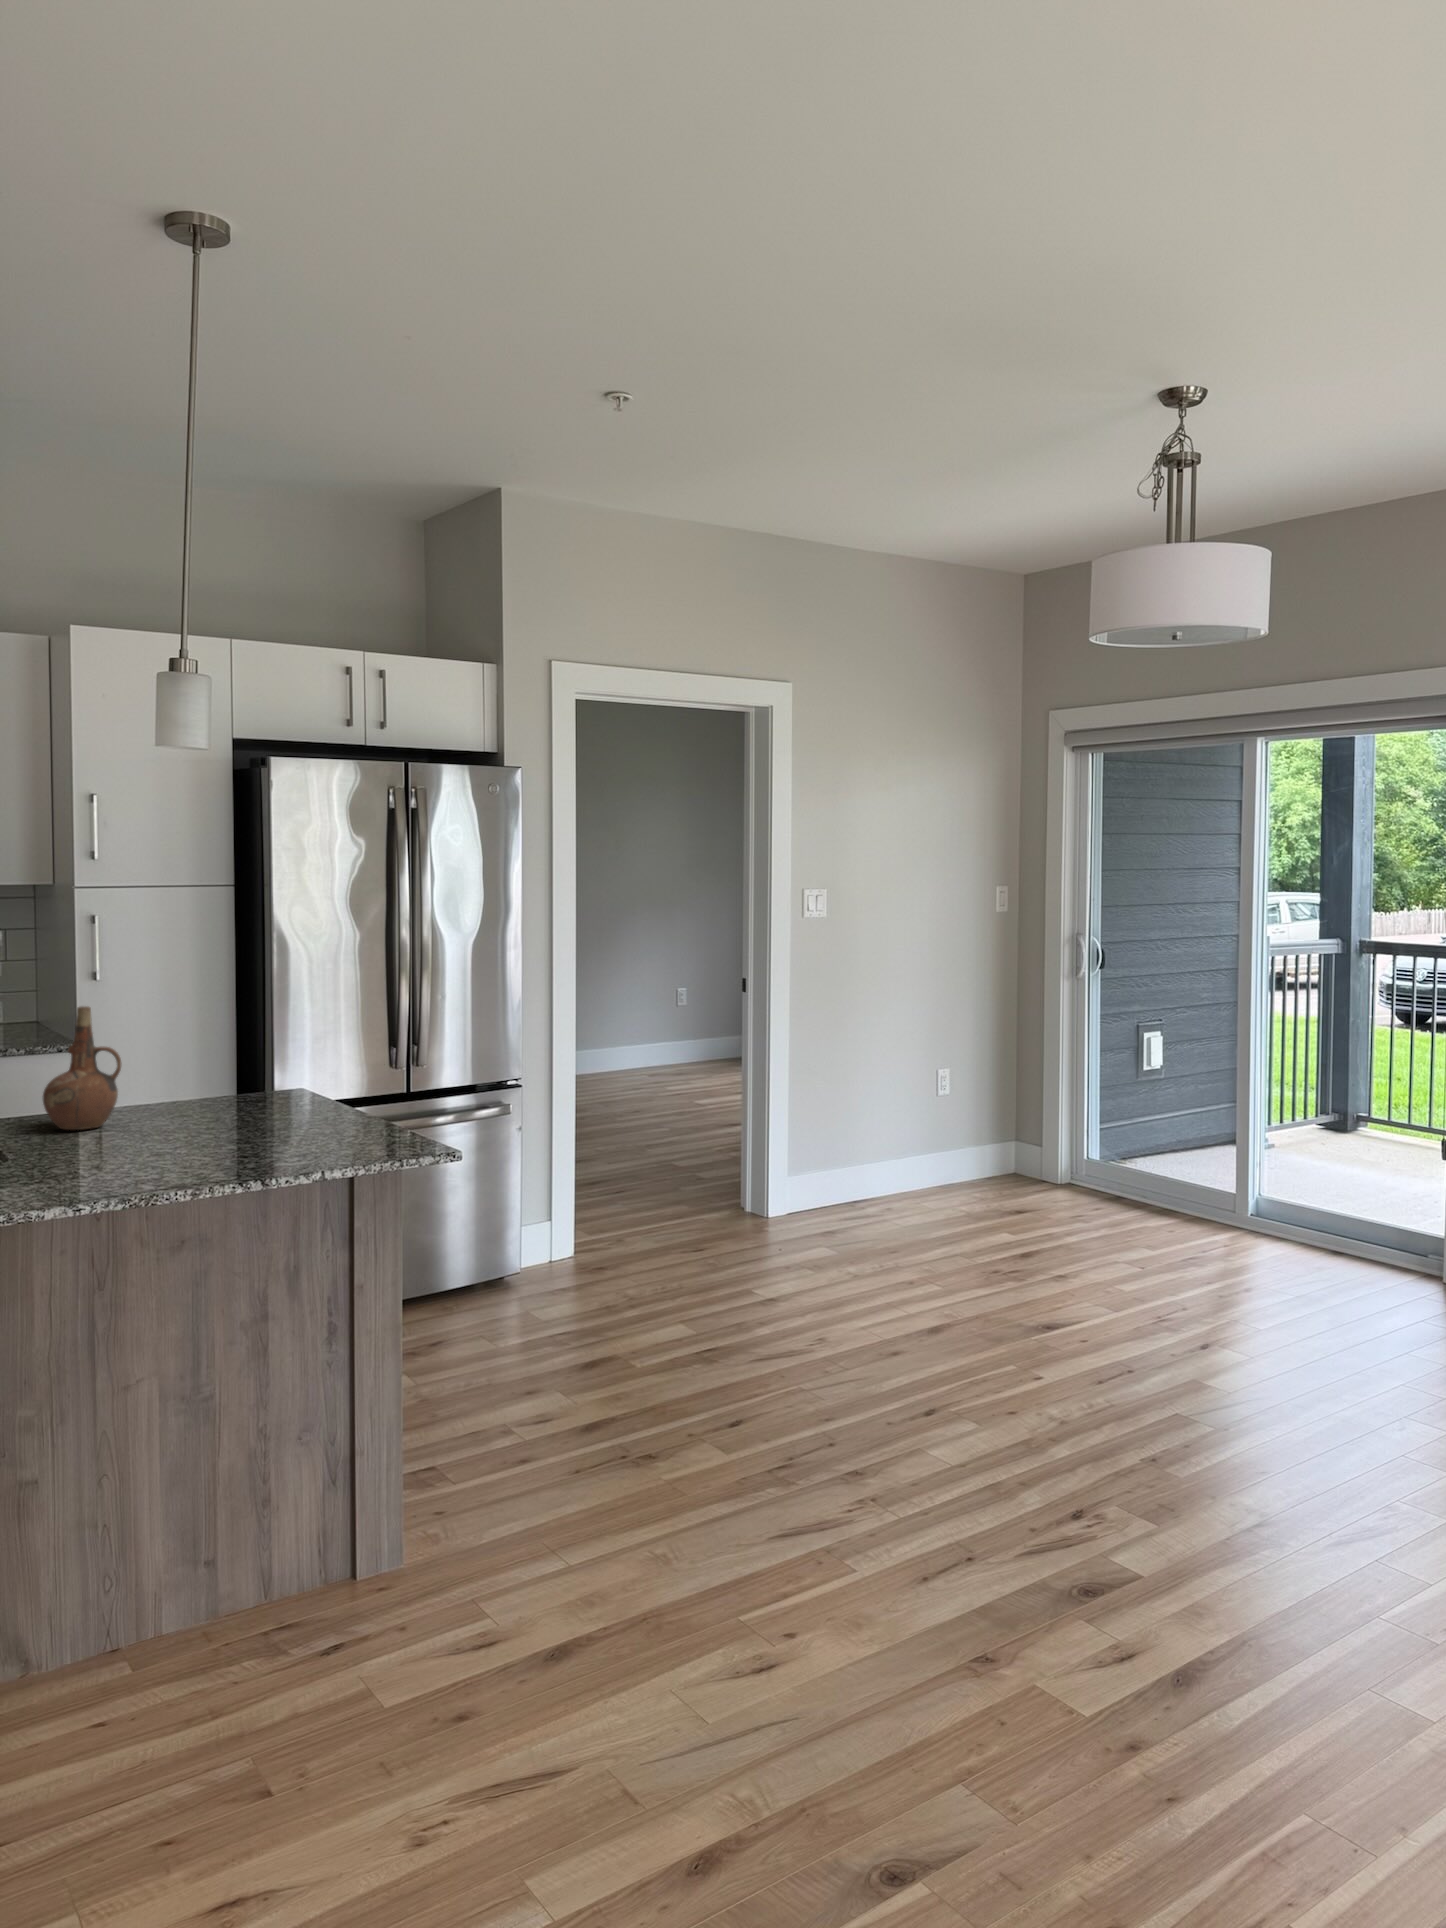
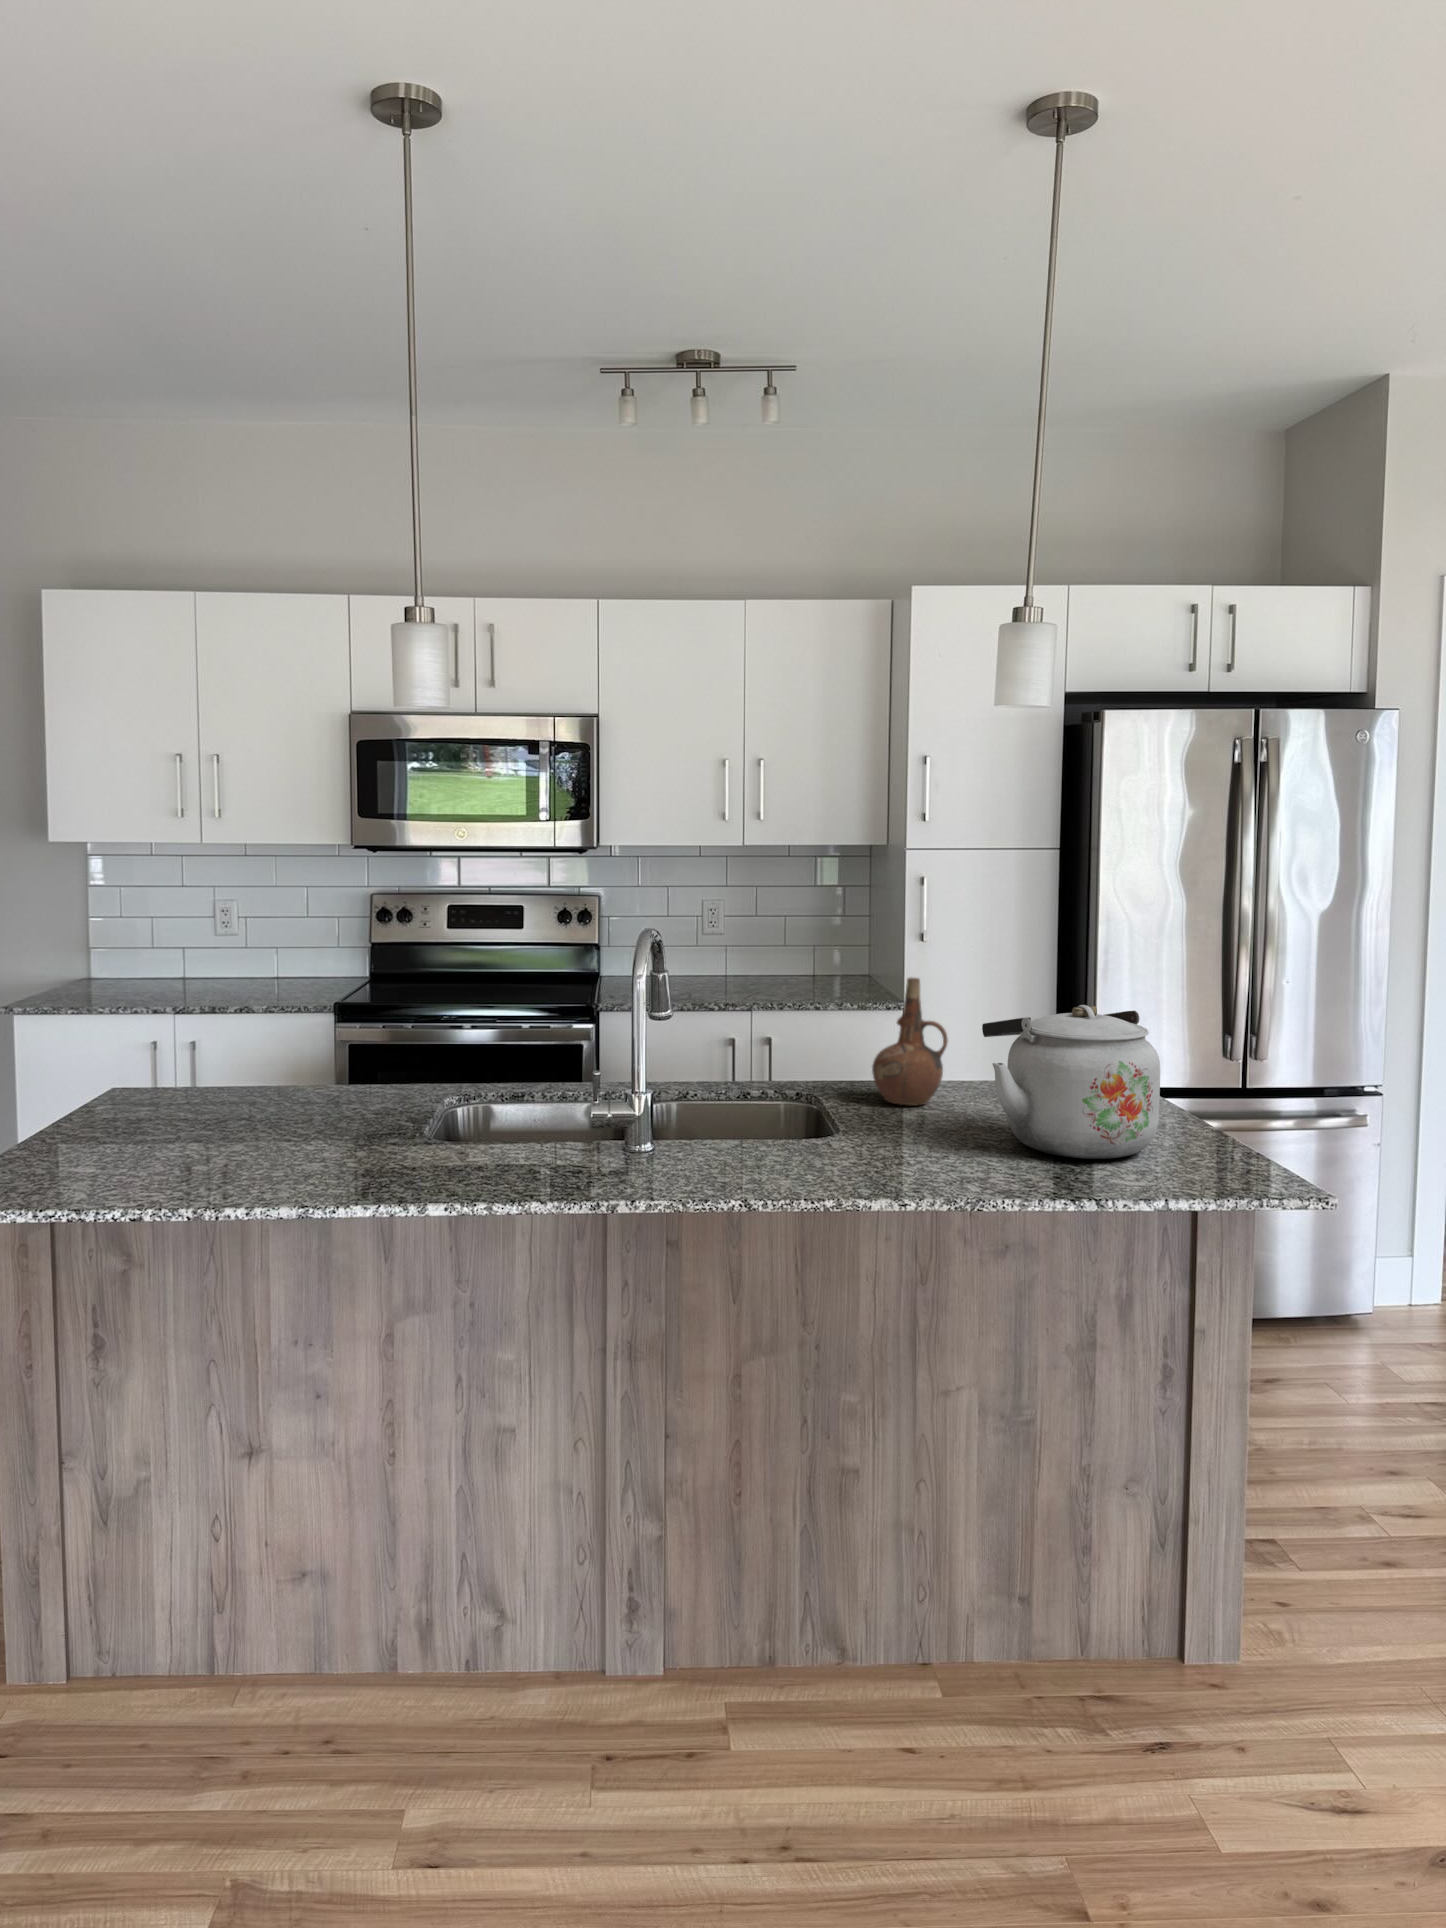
kettle: none [153,1016,318,1151] -> present [982,1005,1160,1159]

